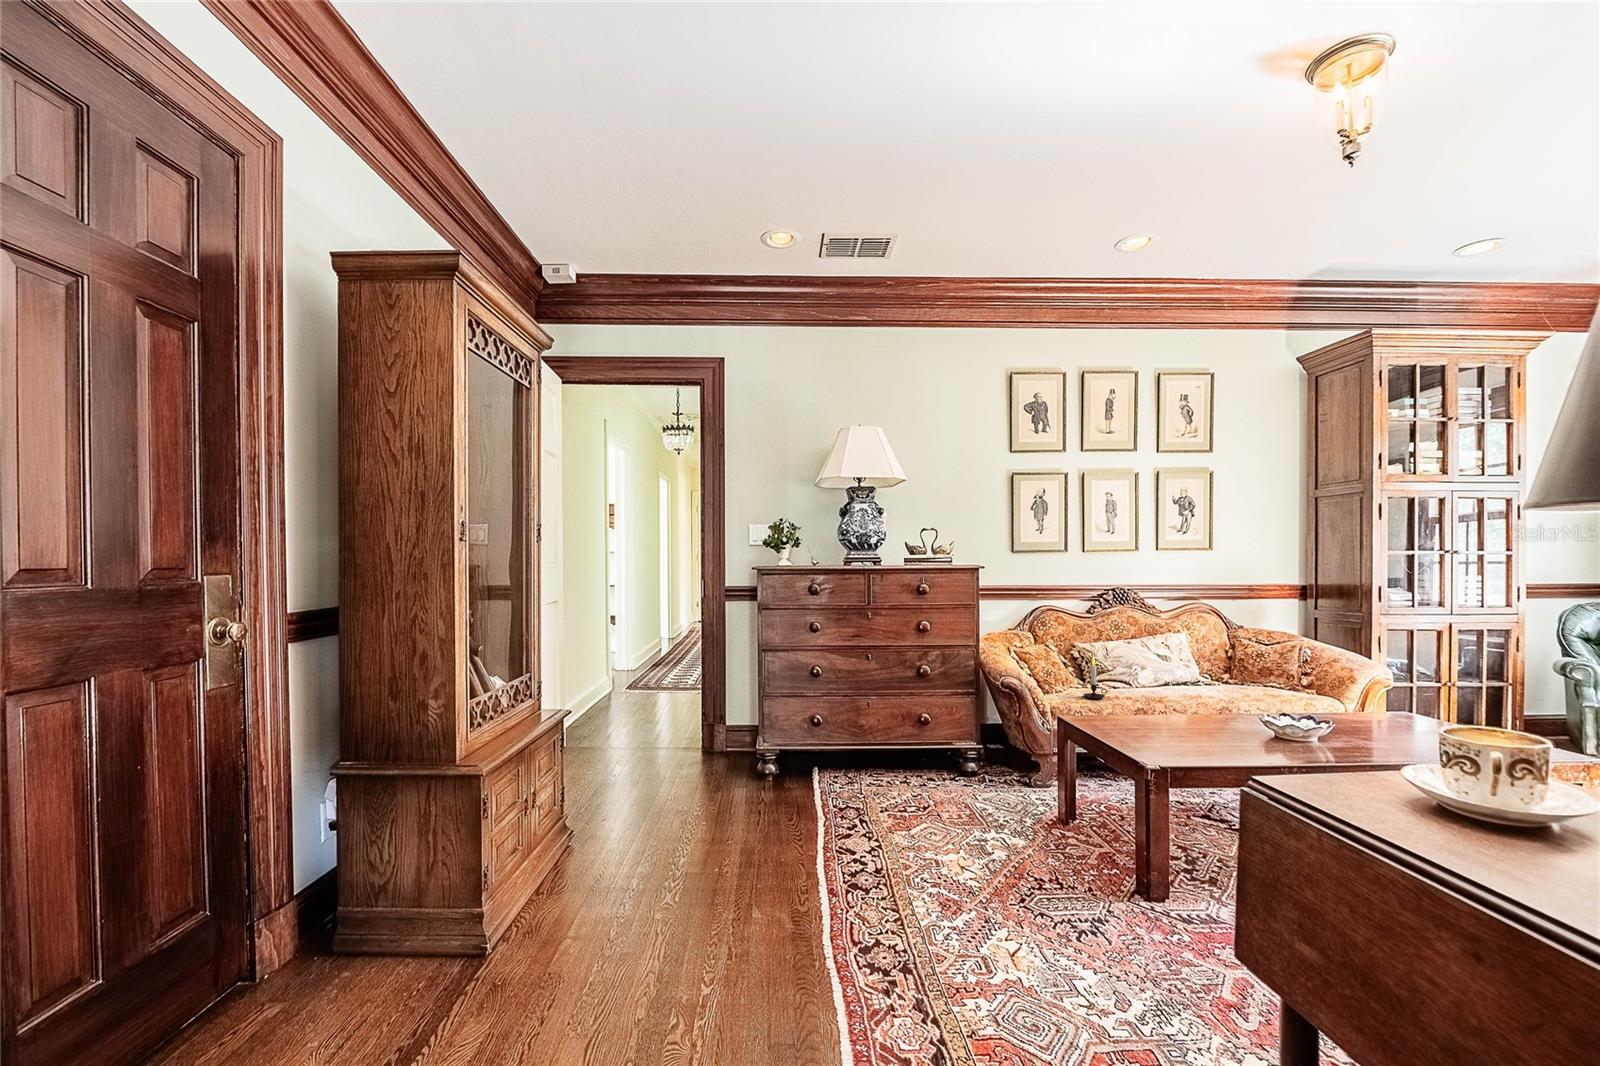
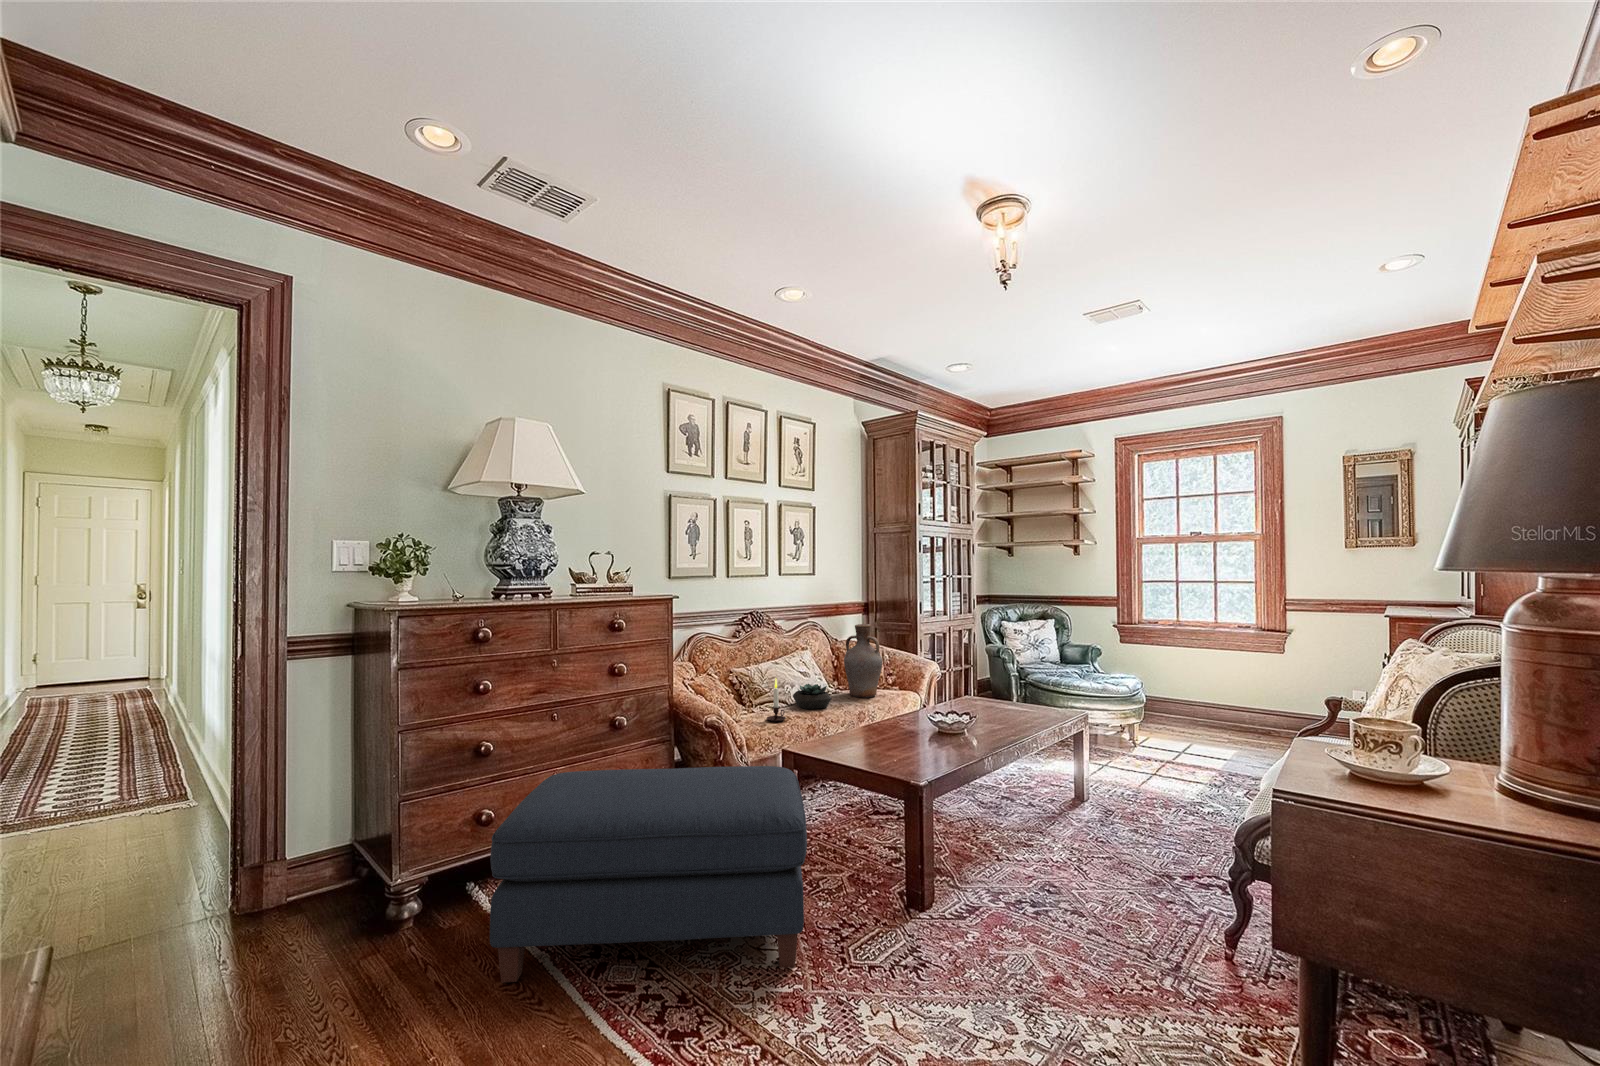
vase: none [1215,609,1268,695] -> present [844,624,882,697]
succulent plant: none [1135,668,1177,696] -> present [793,684,831,709]
ottoman: none [779,700,1039,885] -> present [490,766,807,983]

